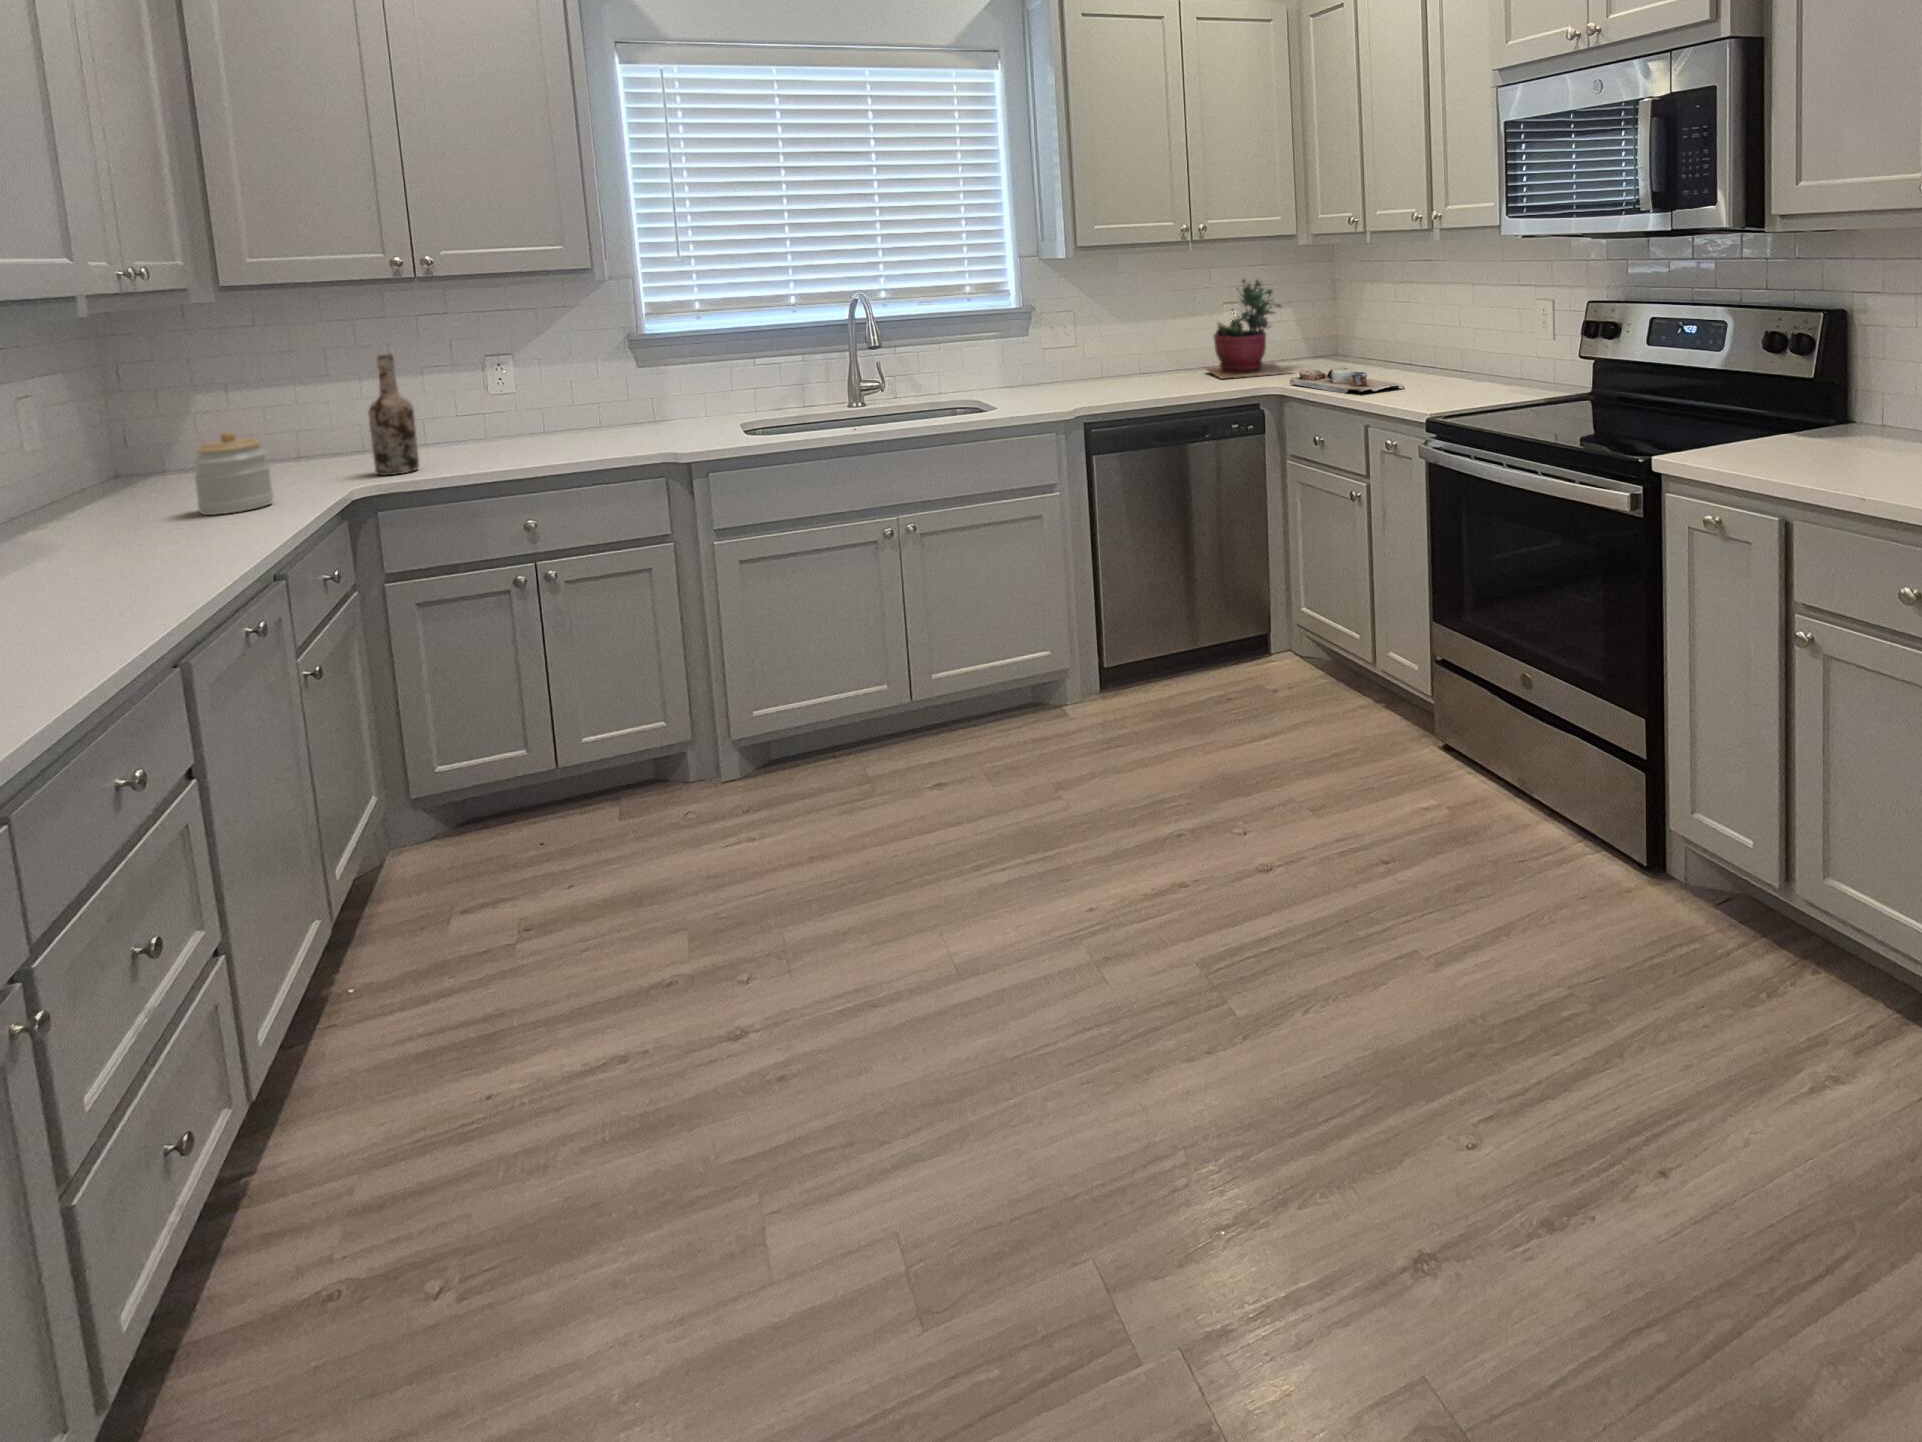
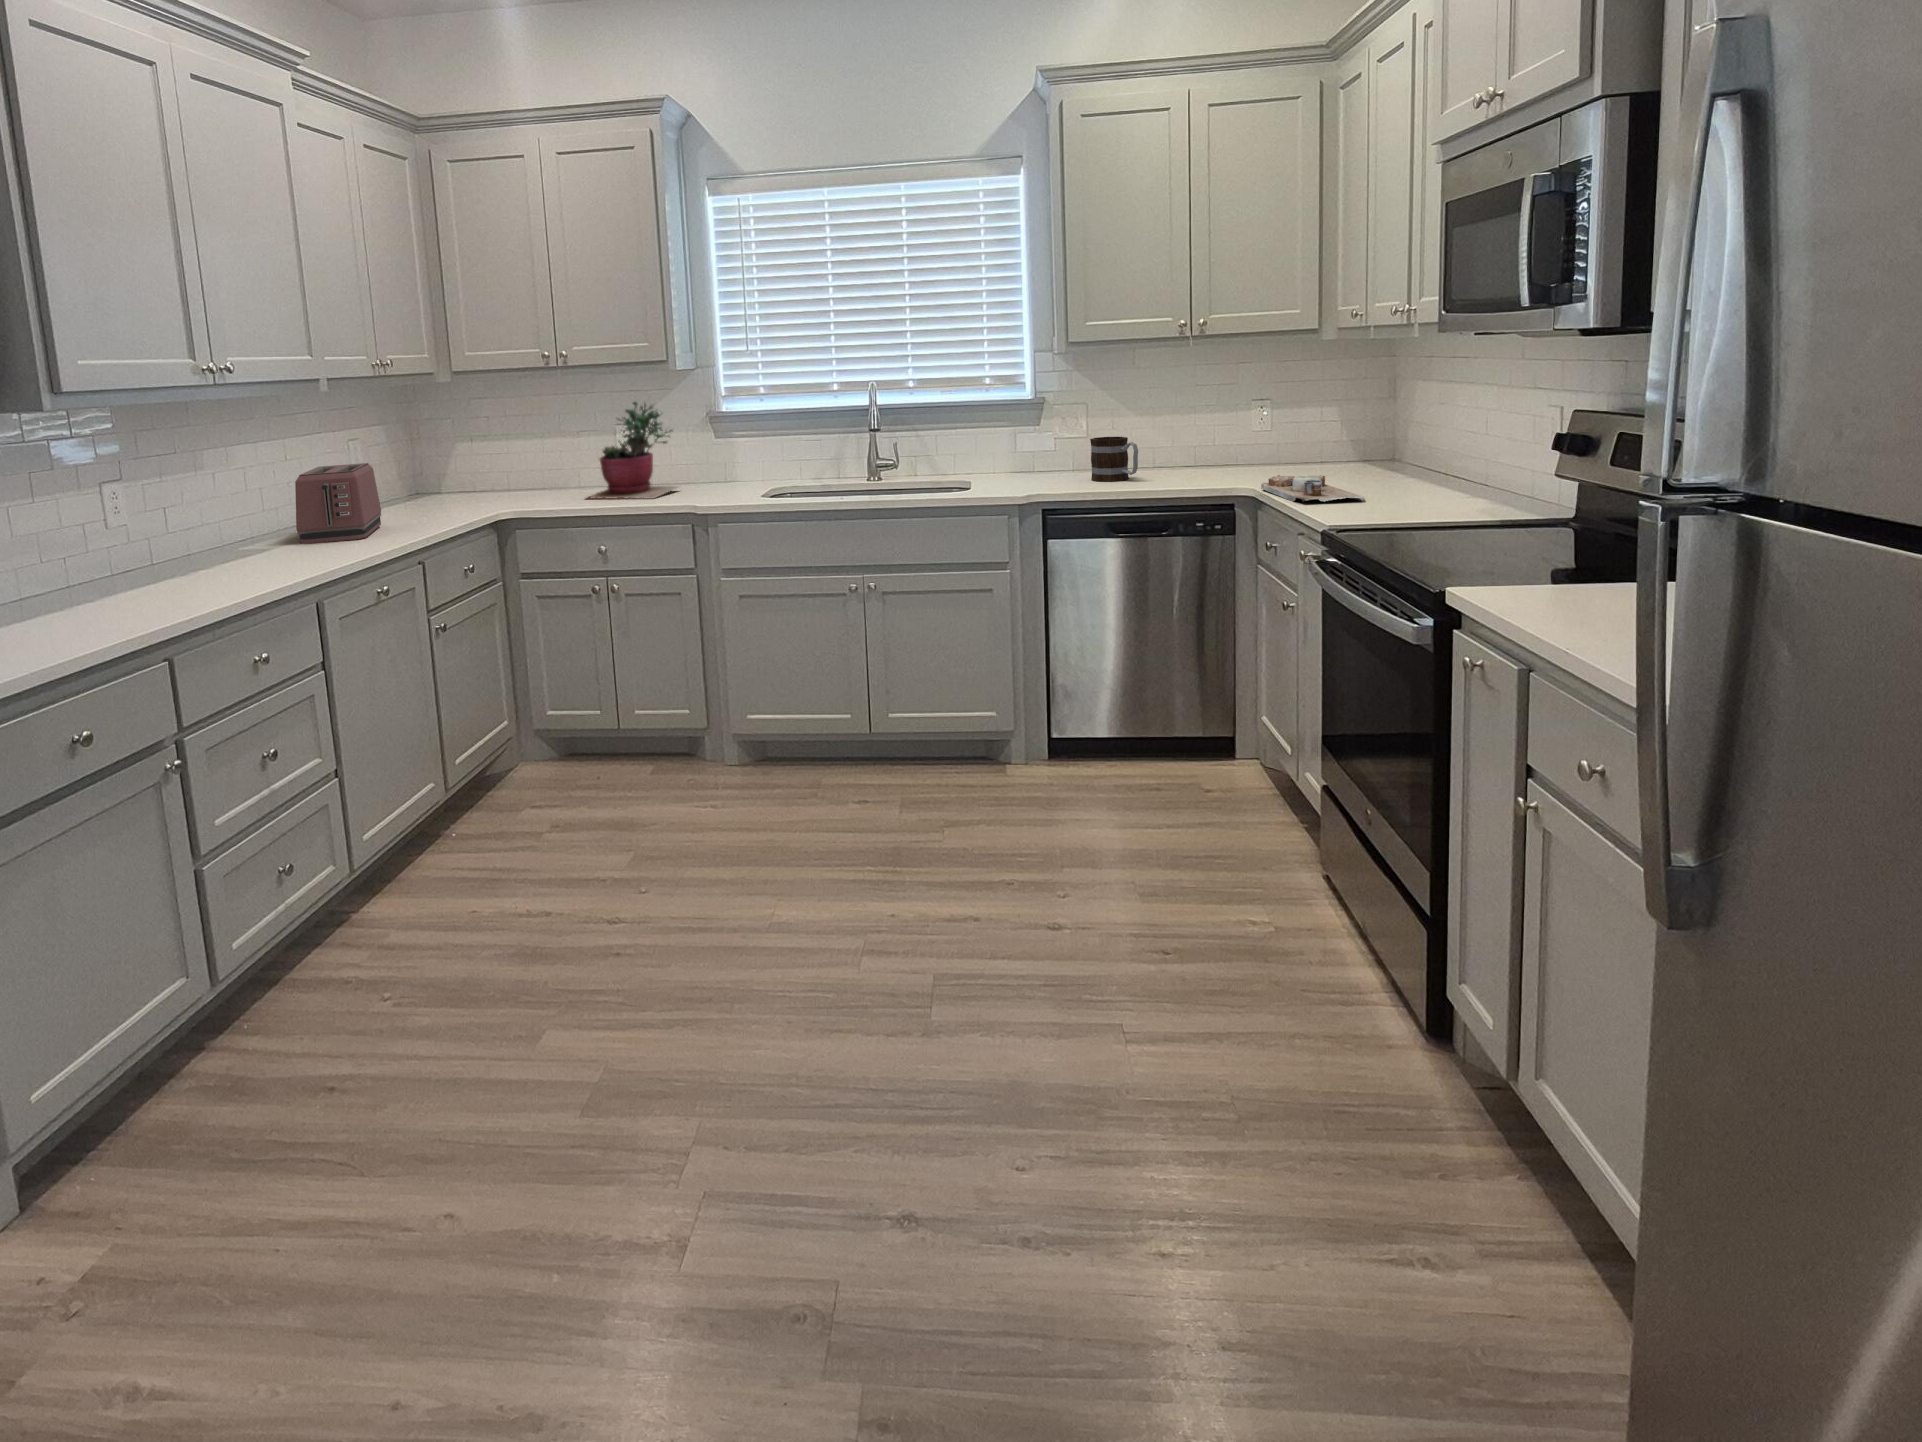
succulent plant: present [1205,280,1292,379] -> present [589,402,679,499]
mug: none [1100,341,1152,388] -> present [1090,437,1138,482]
wine bottle: present [368,355,419,476] -> none [518,420,548,505]
jar: present [192,431,273,515] -> none [408,465,451,519]
toaster: none [19,435,170,579] -> present [295,463,381,544]

